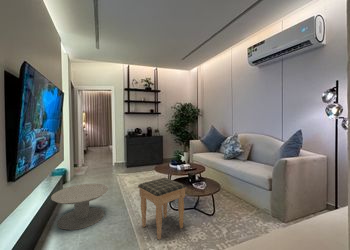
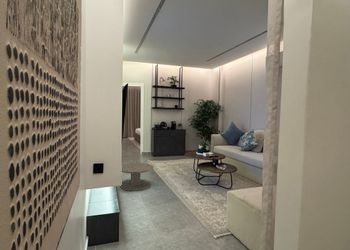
footstool: present [138,178,186,240] -> none [178,160,212,198]

